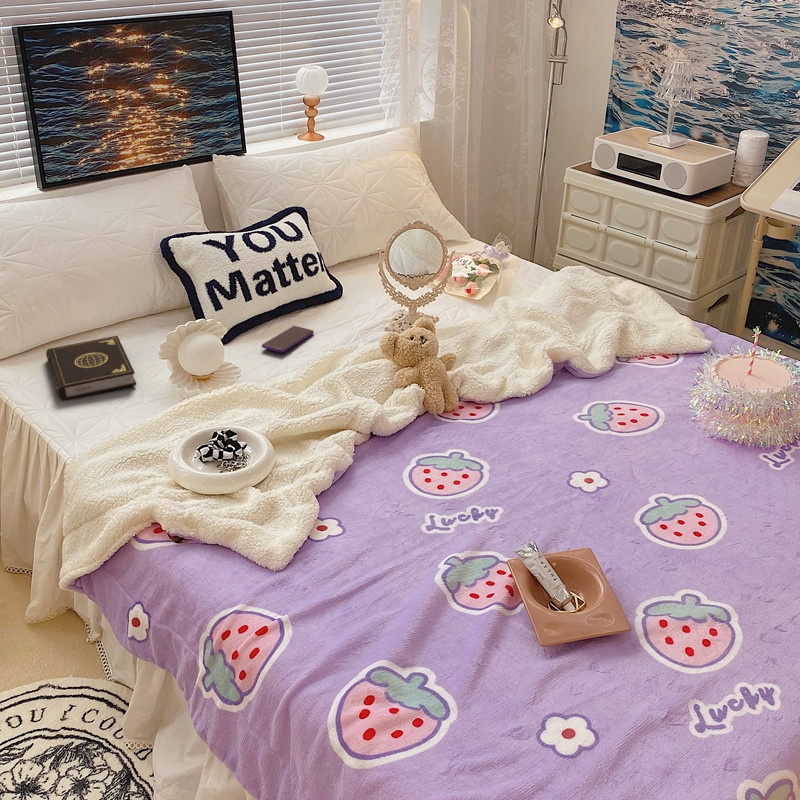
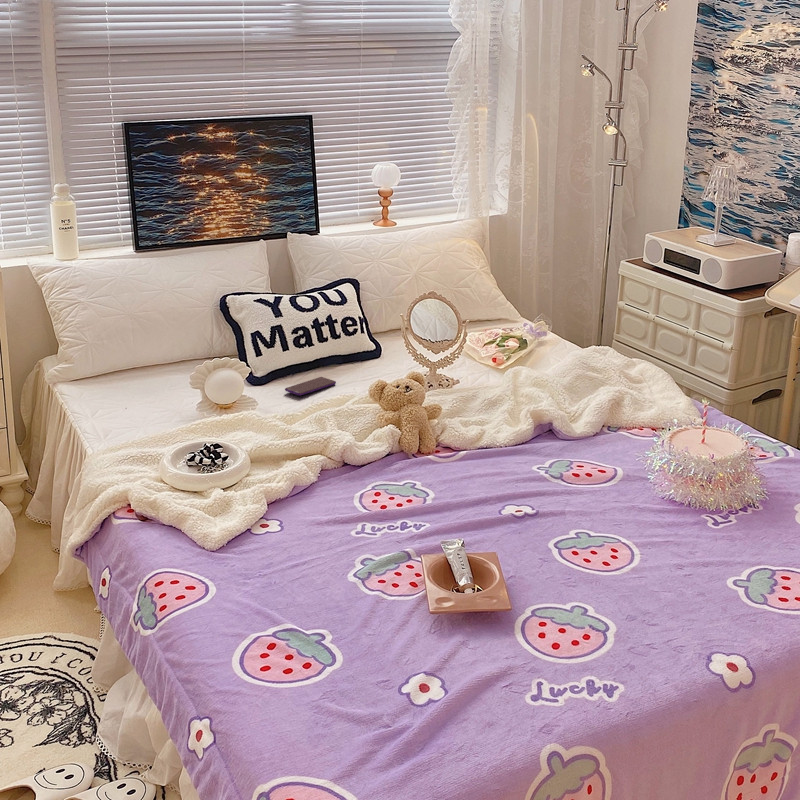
book: present [46,336,136,400] -> none [102,372,170,415]

